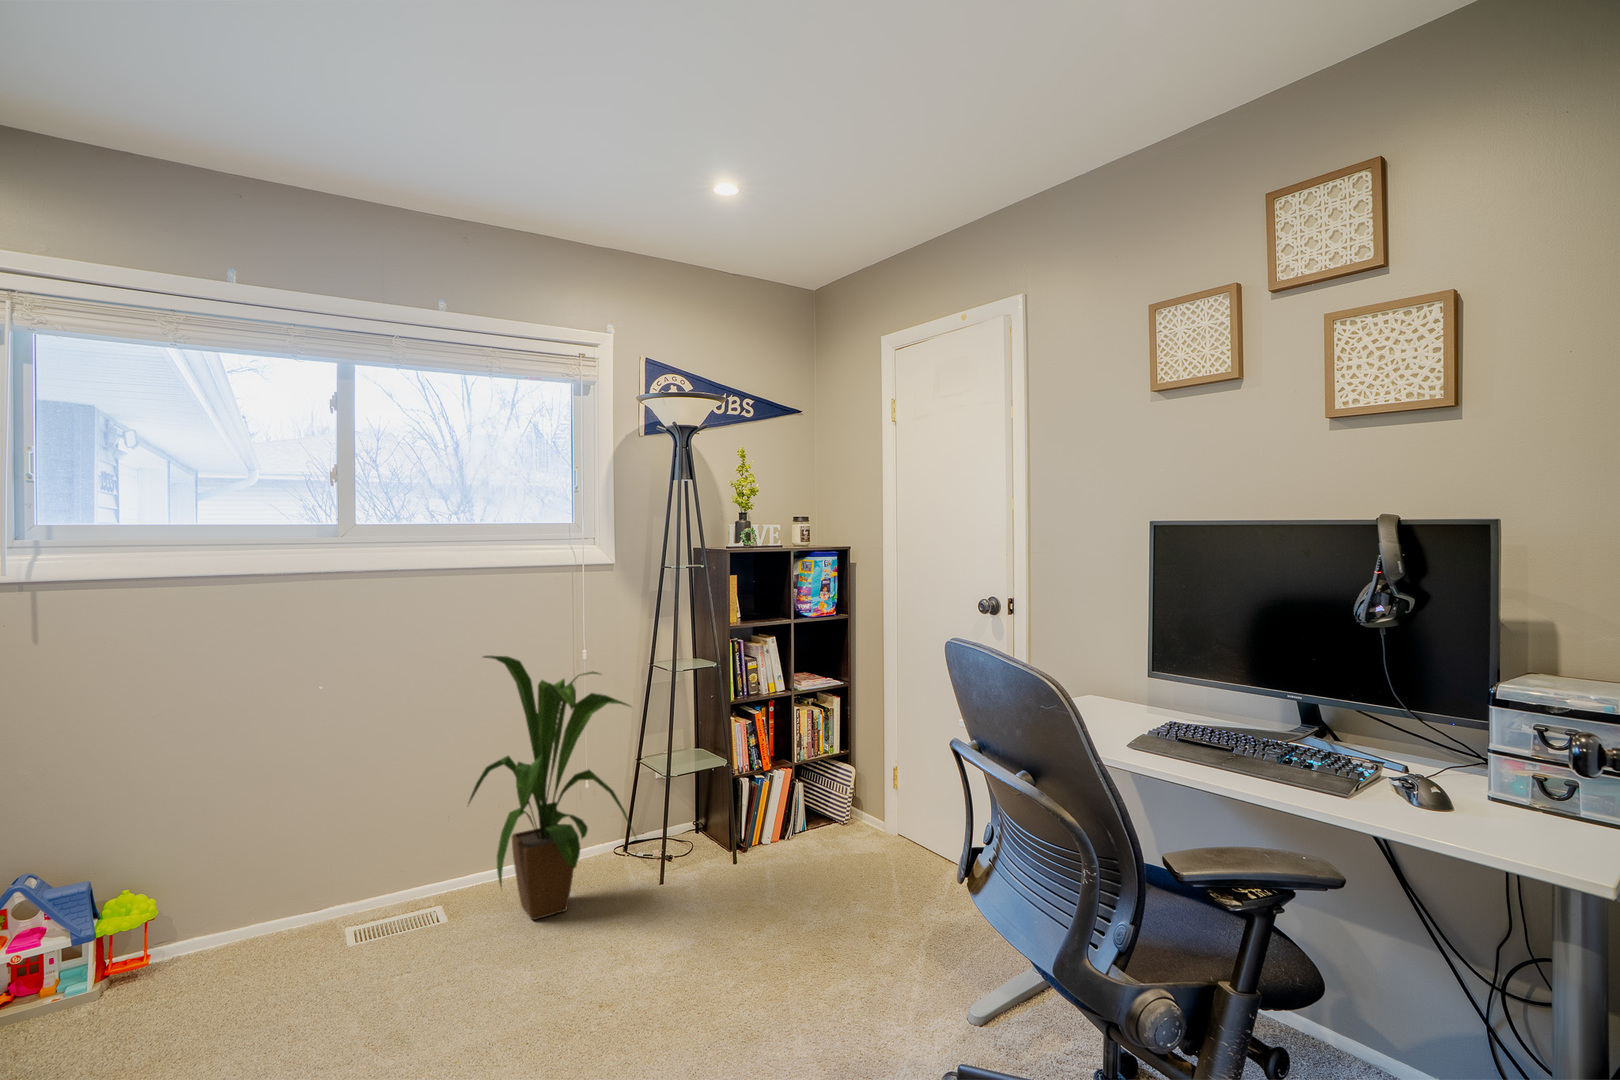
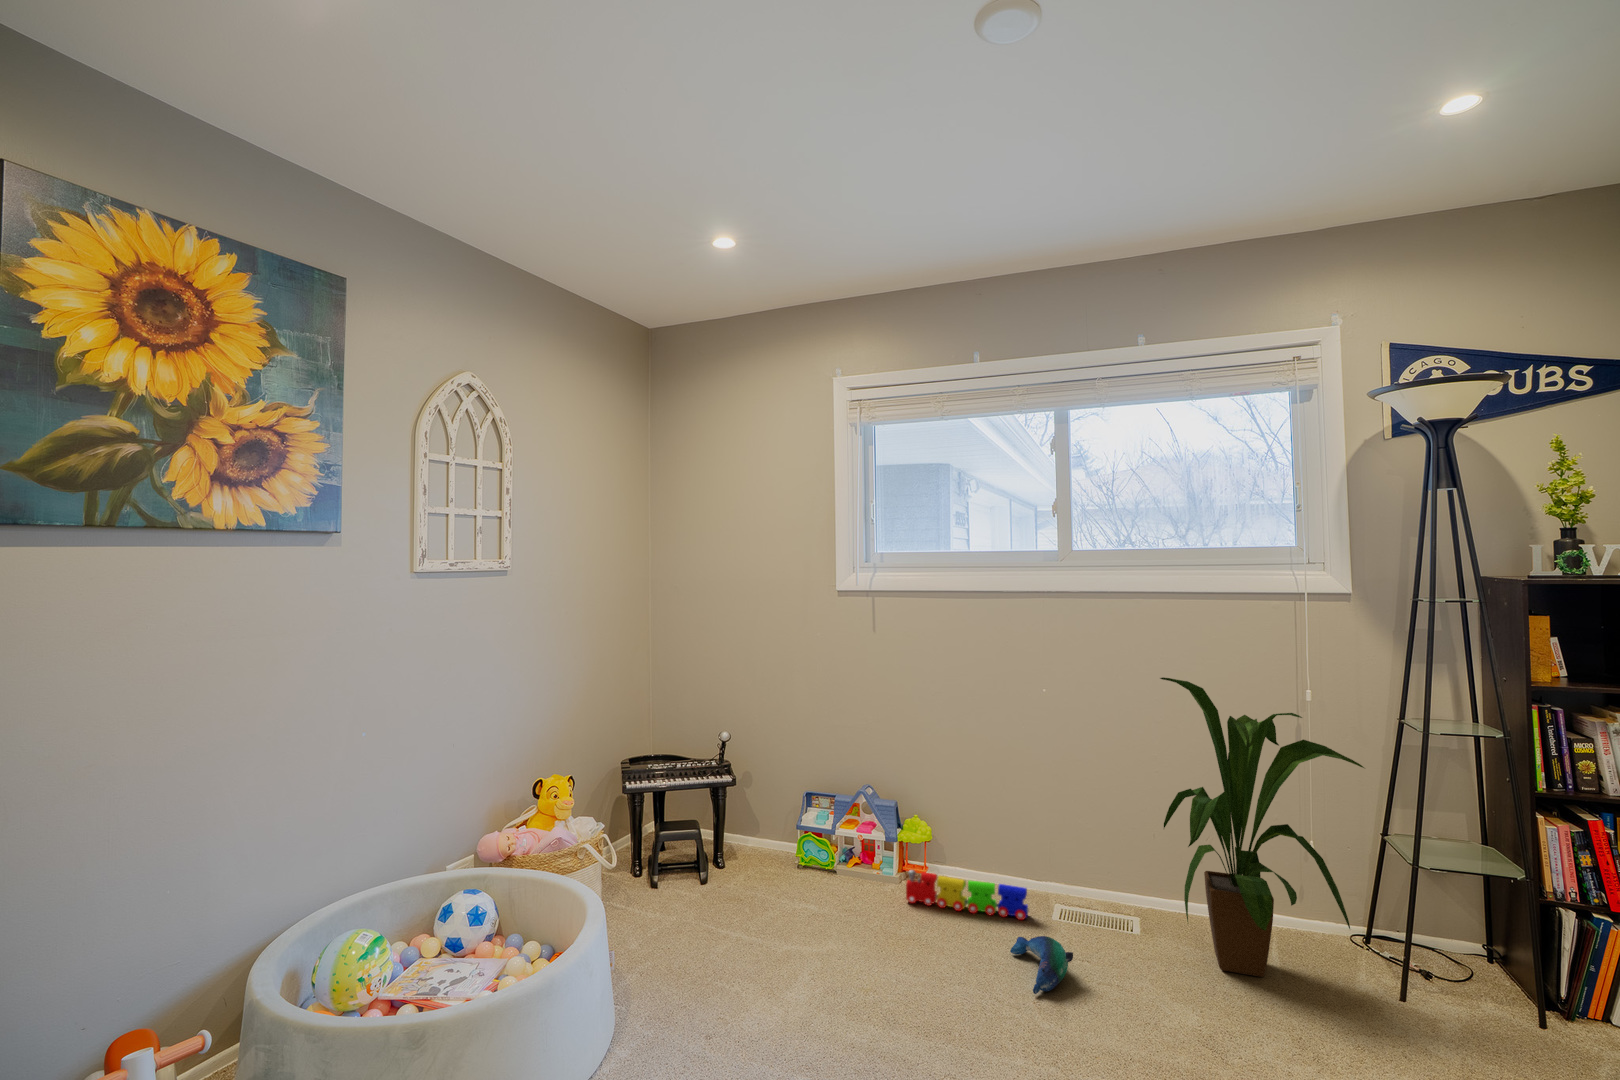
toy train: none [124,925,318,1015] -> present [906,870,1029,920]
plush toy: none [313,966,400,1036] -> present [1010,936,1073,994]

